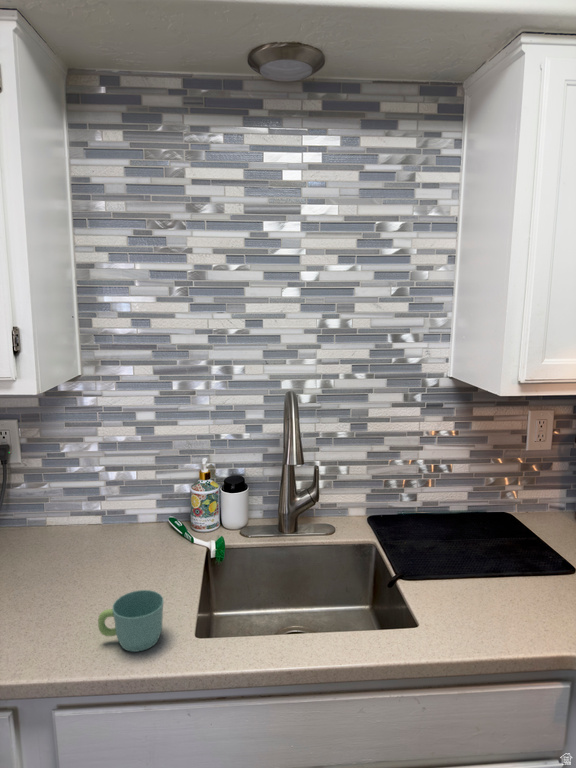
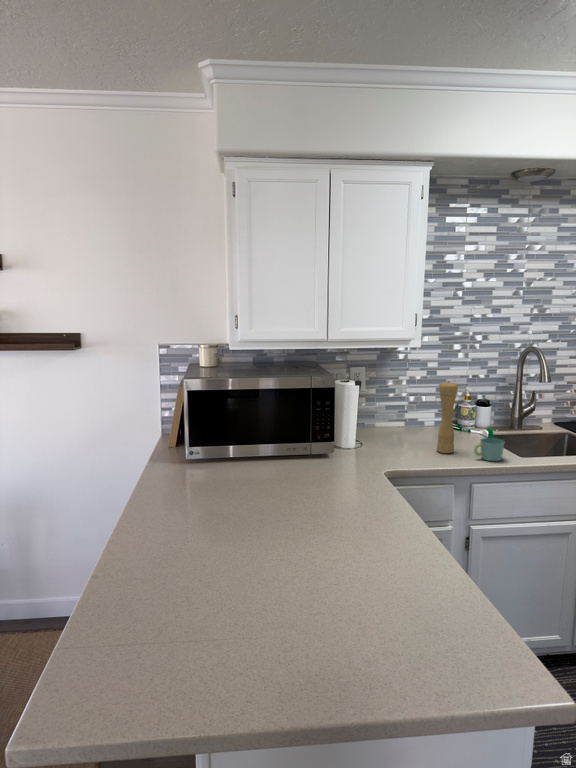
pepper mill: none [47,469,94,618] -> present [437,381,458,453]

